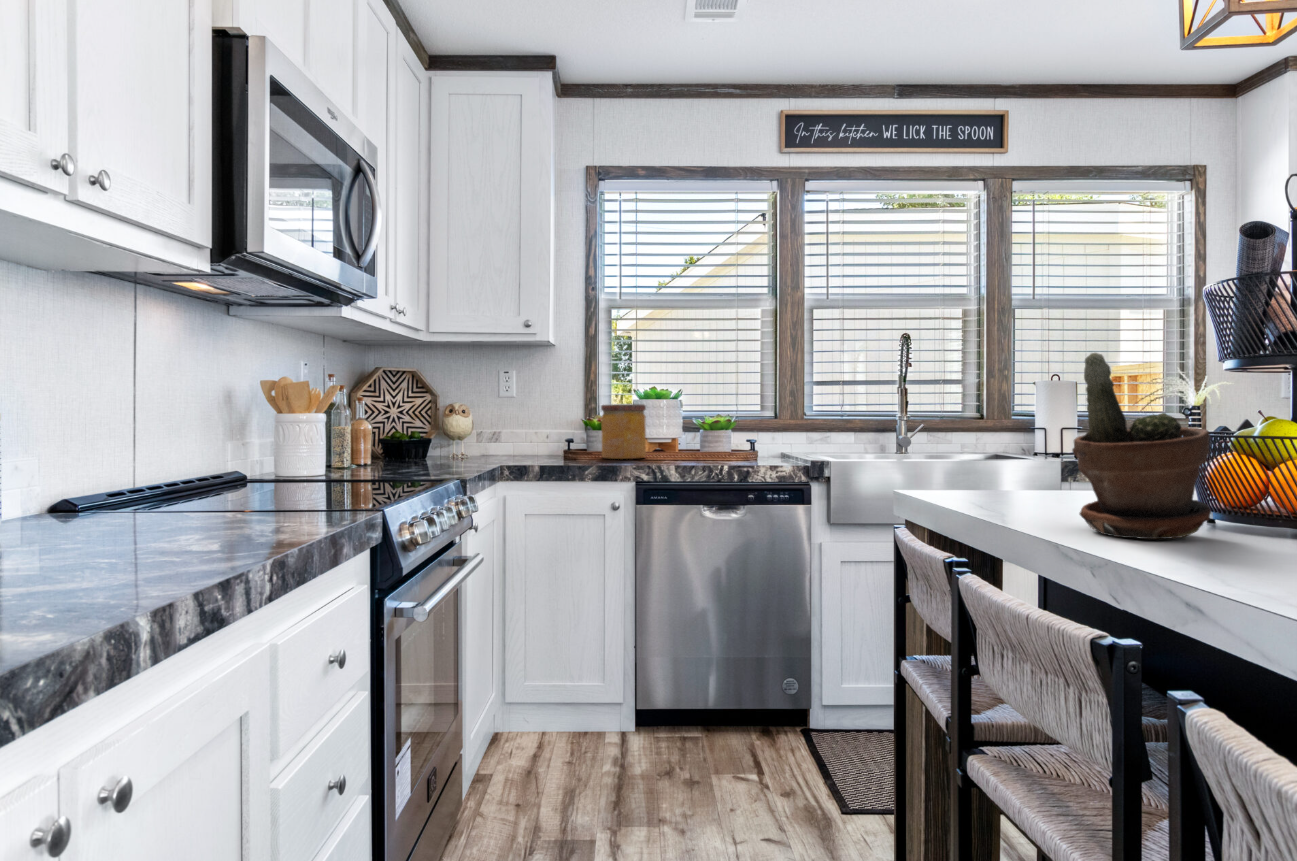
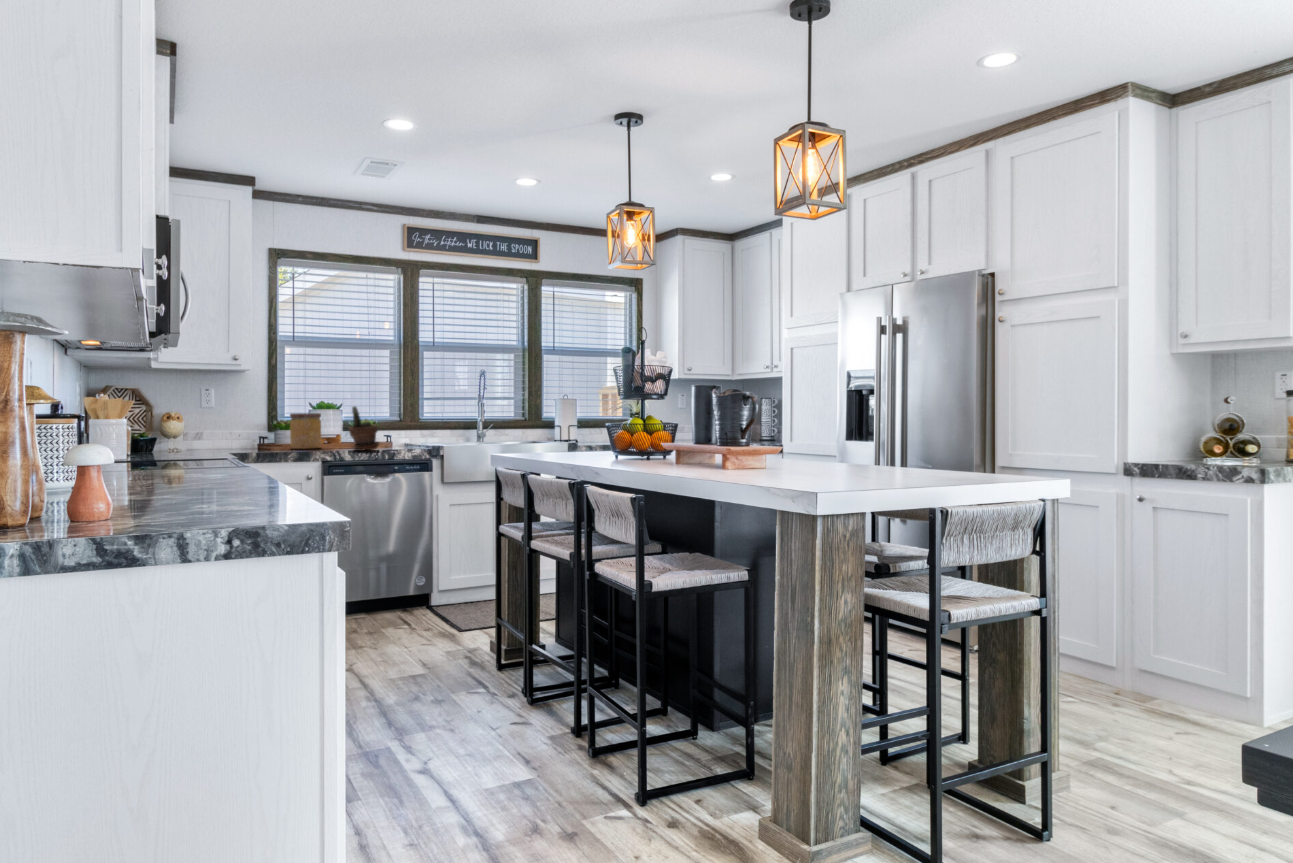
potted plant: present [1072,353,1211,539] -> present [349,406,379,451]

